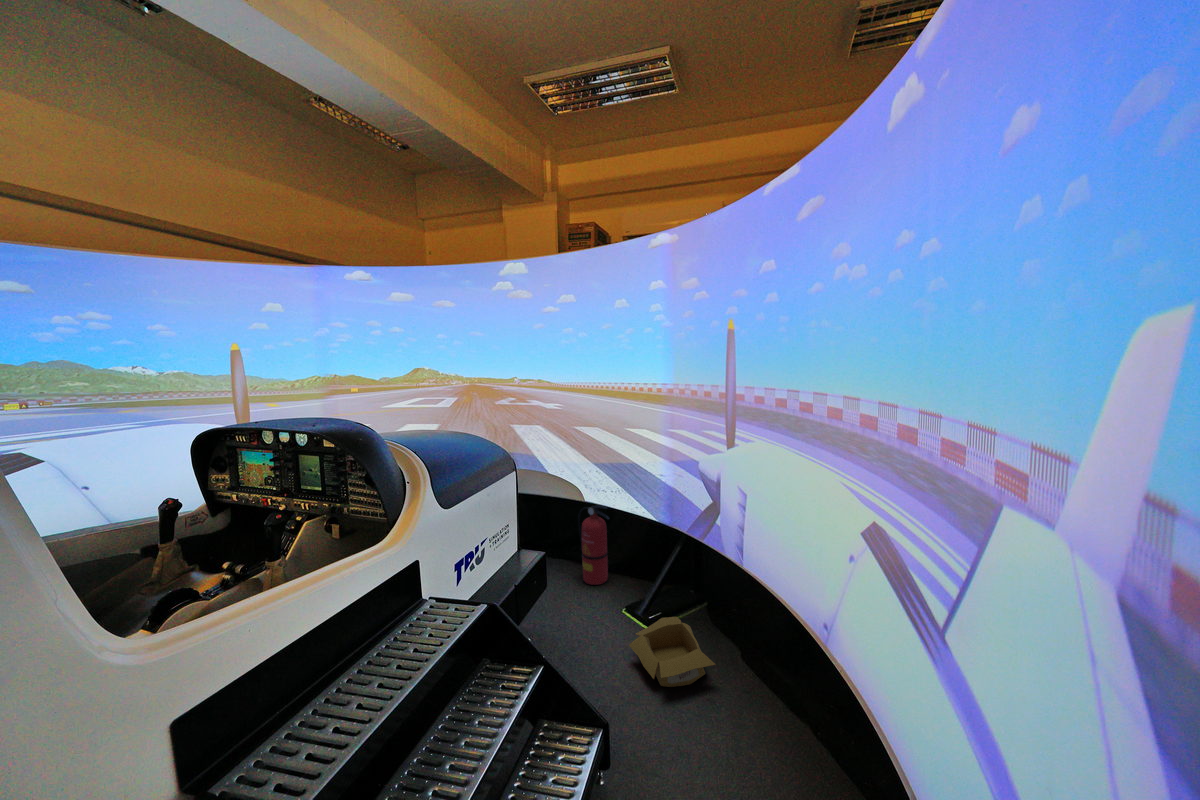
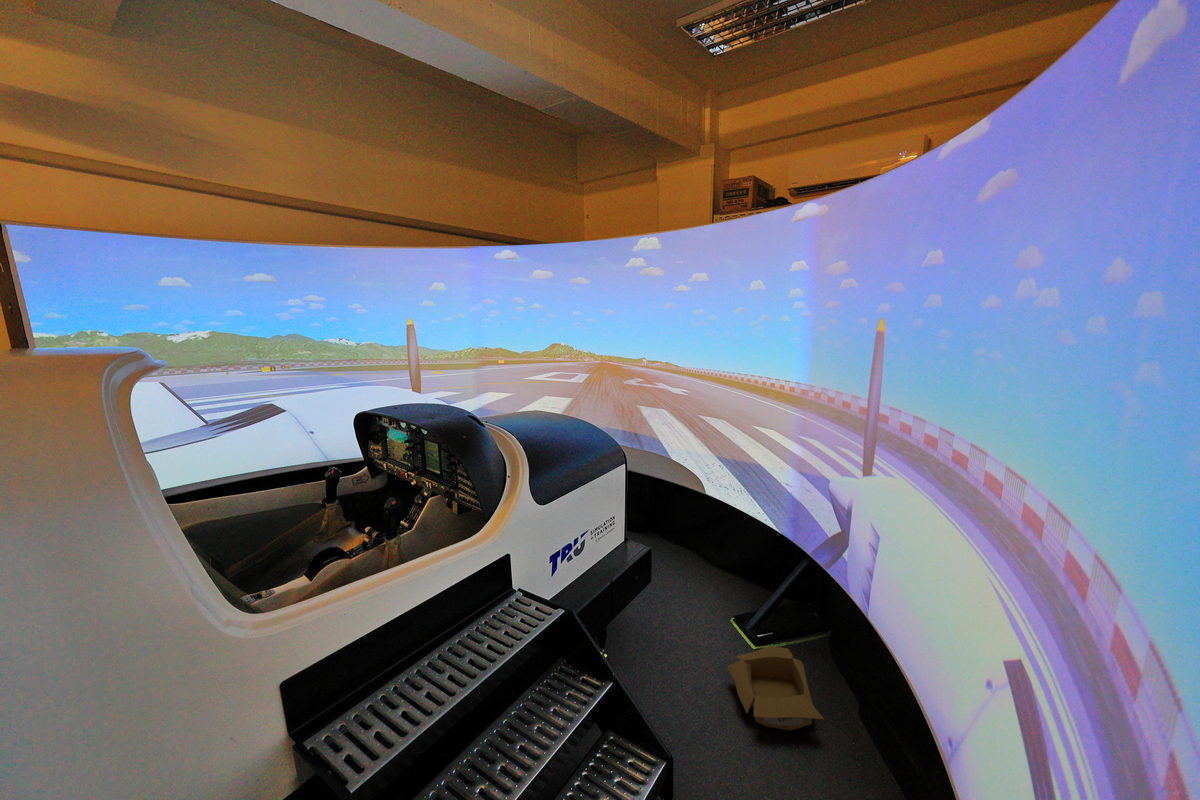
fire extinguisher: present [578,505,609,585] -> none [695,504,728,587]

